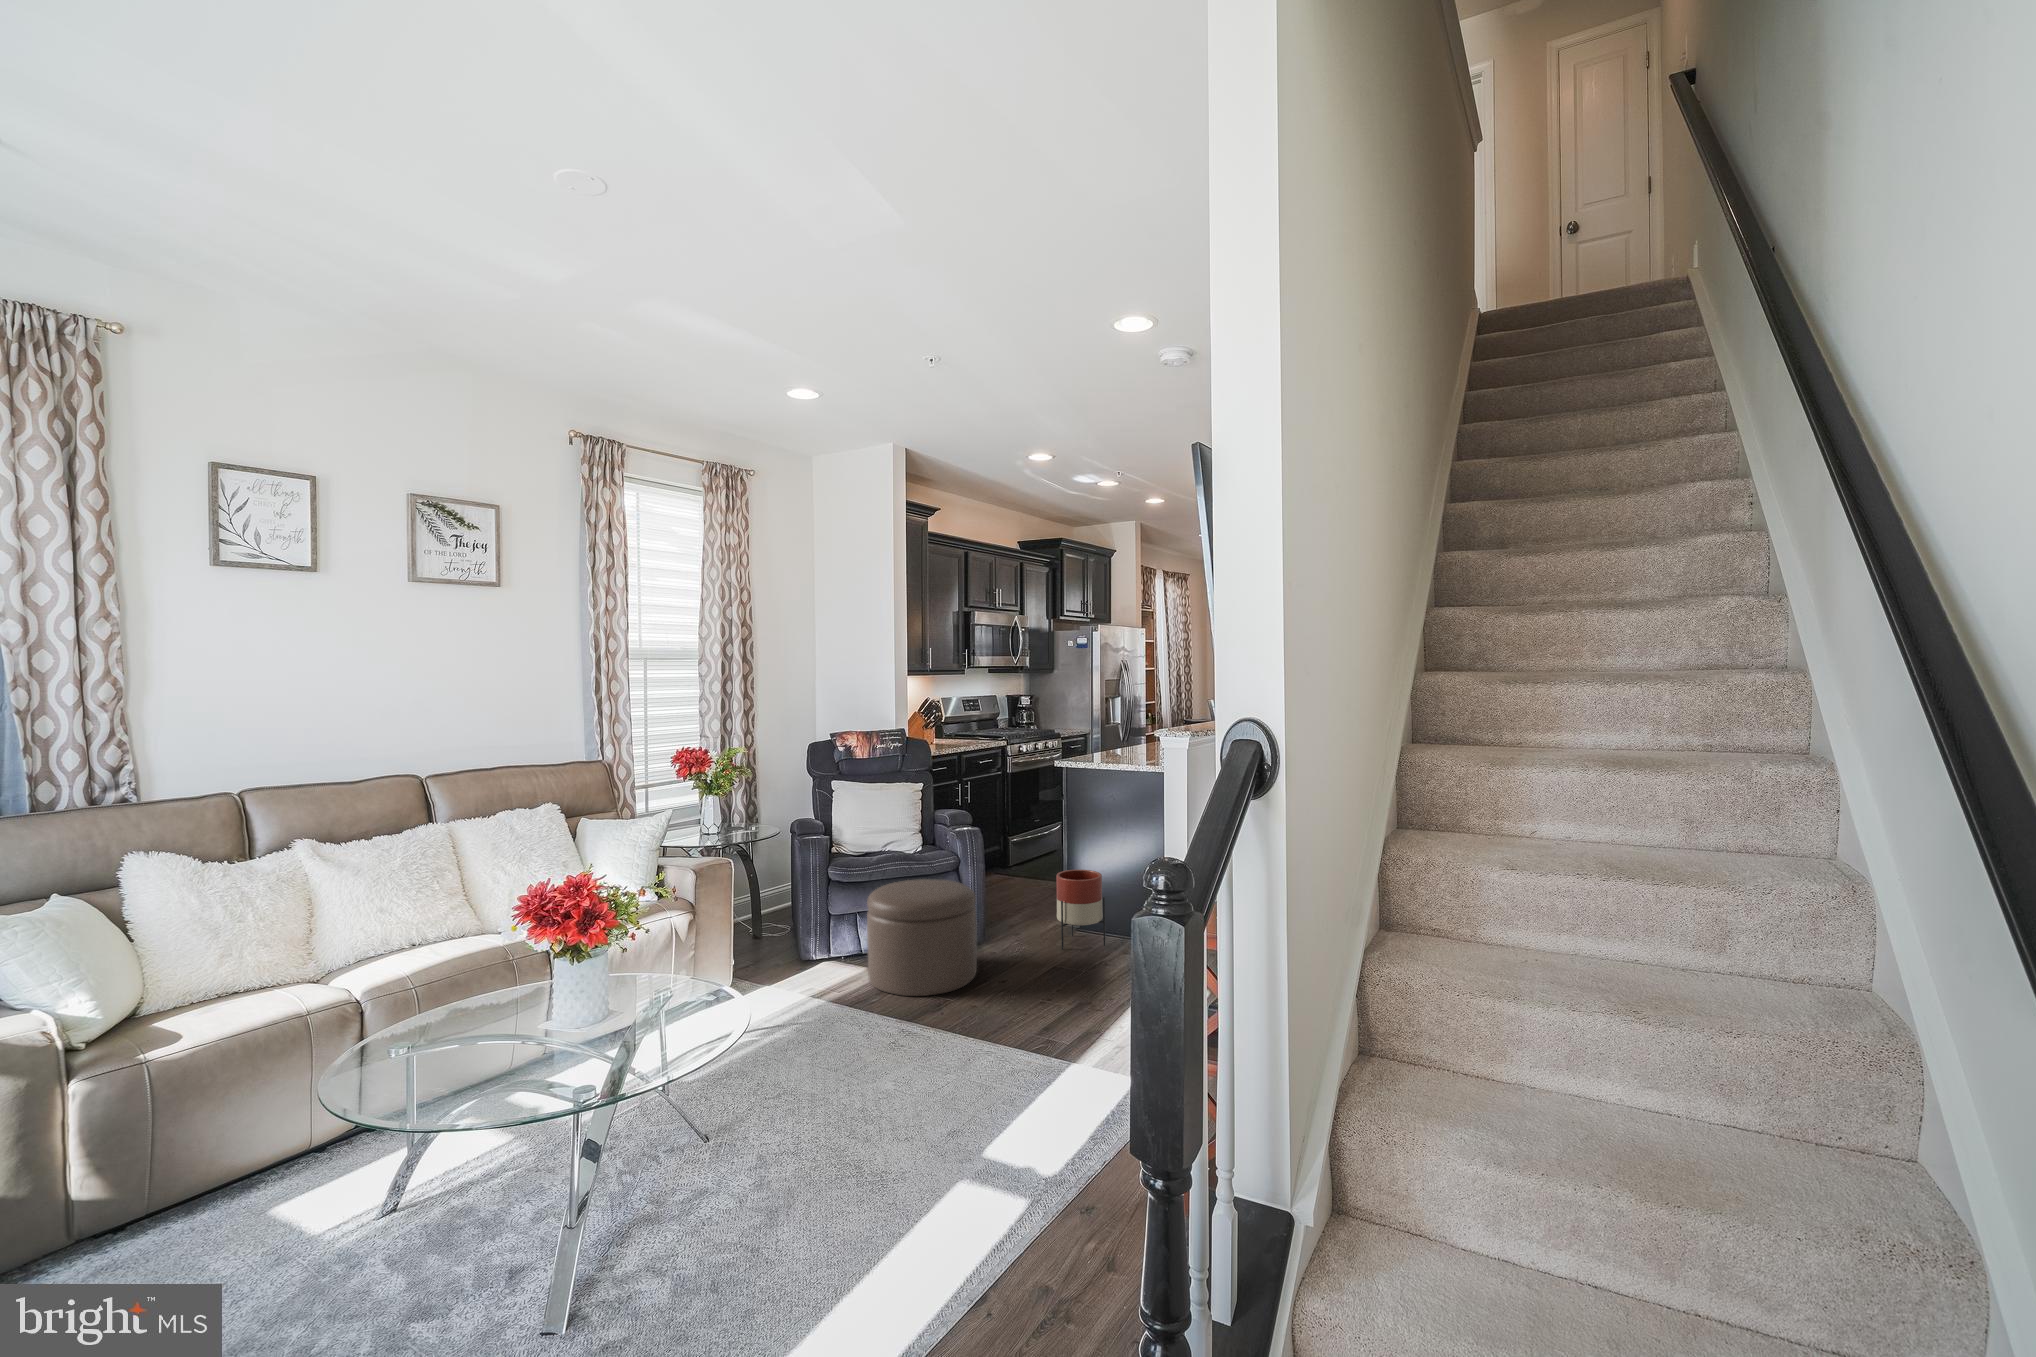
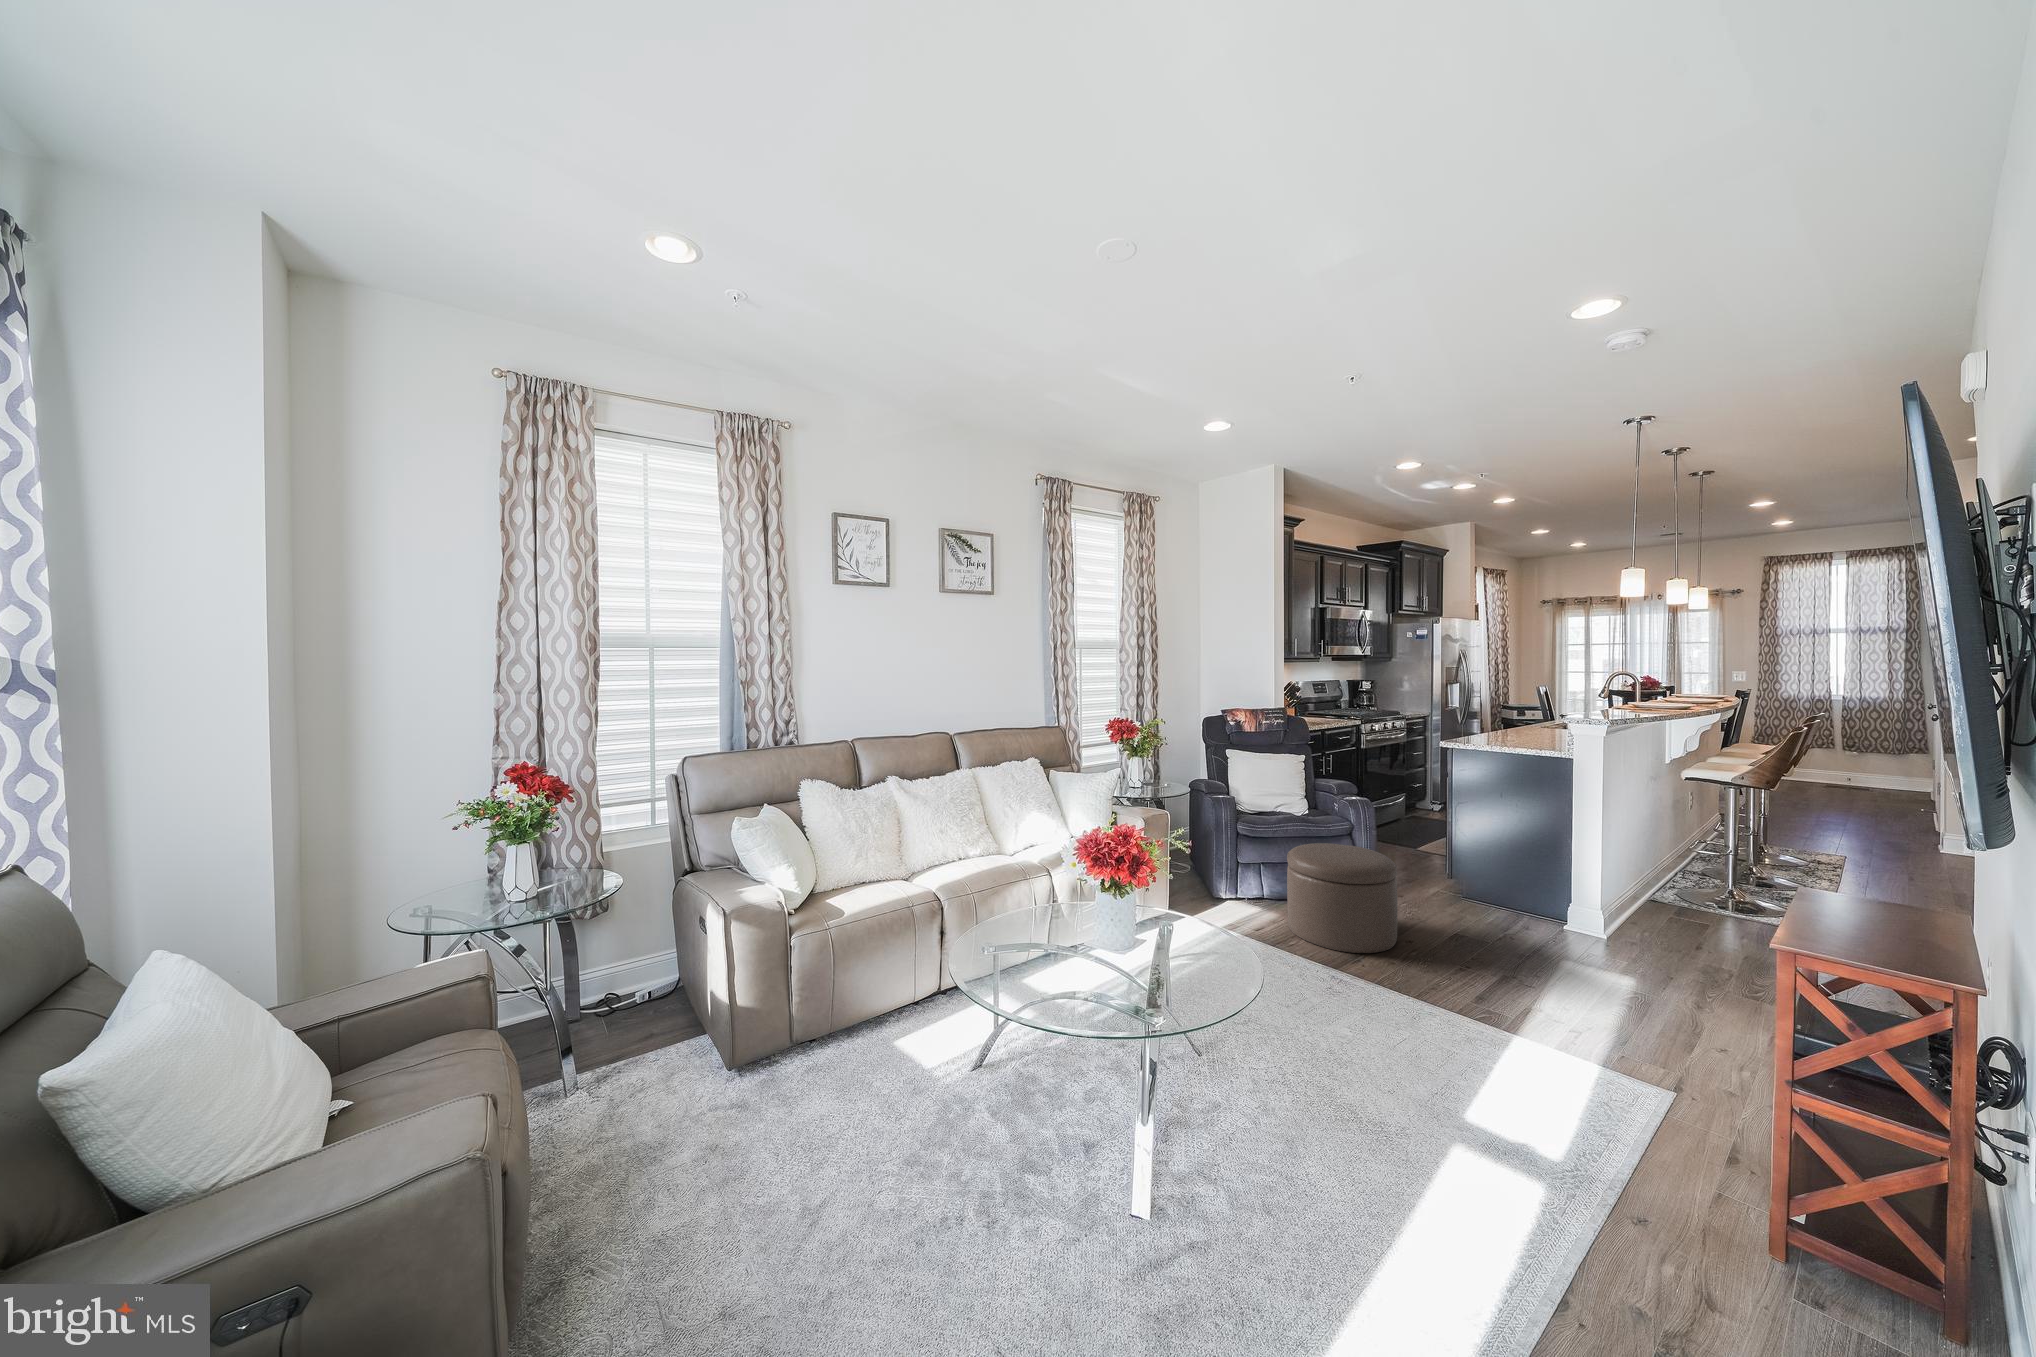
planter: present [1056,870,1105,950] -> none [1464,847,1523,926]

